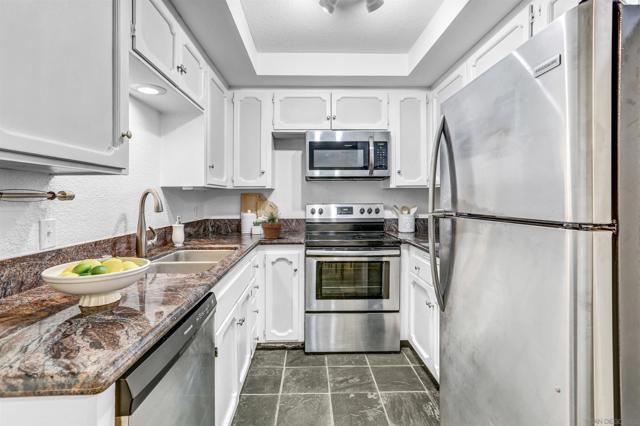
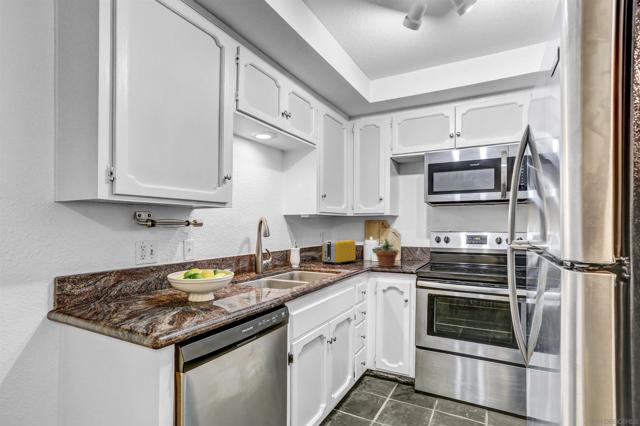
toaster: none [203,214,237,240] -> present [322,239,356,265]

